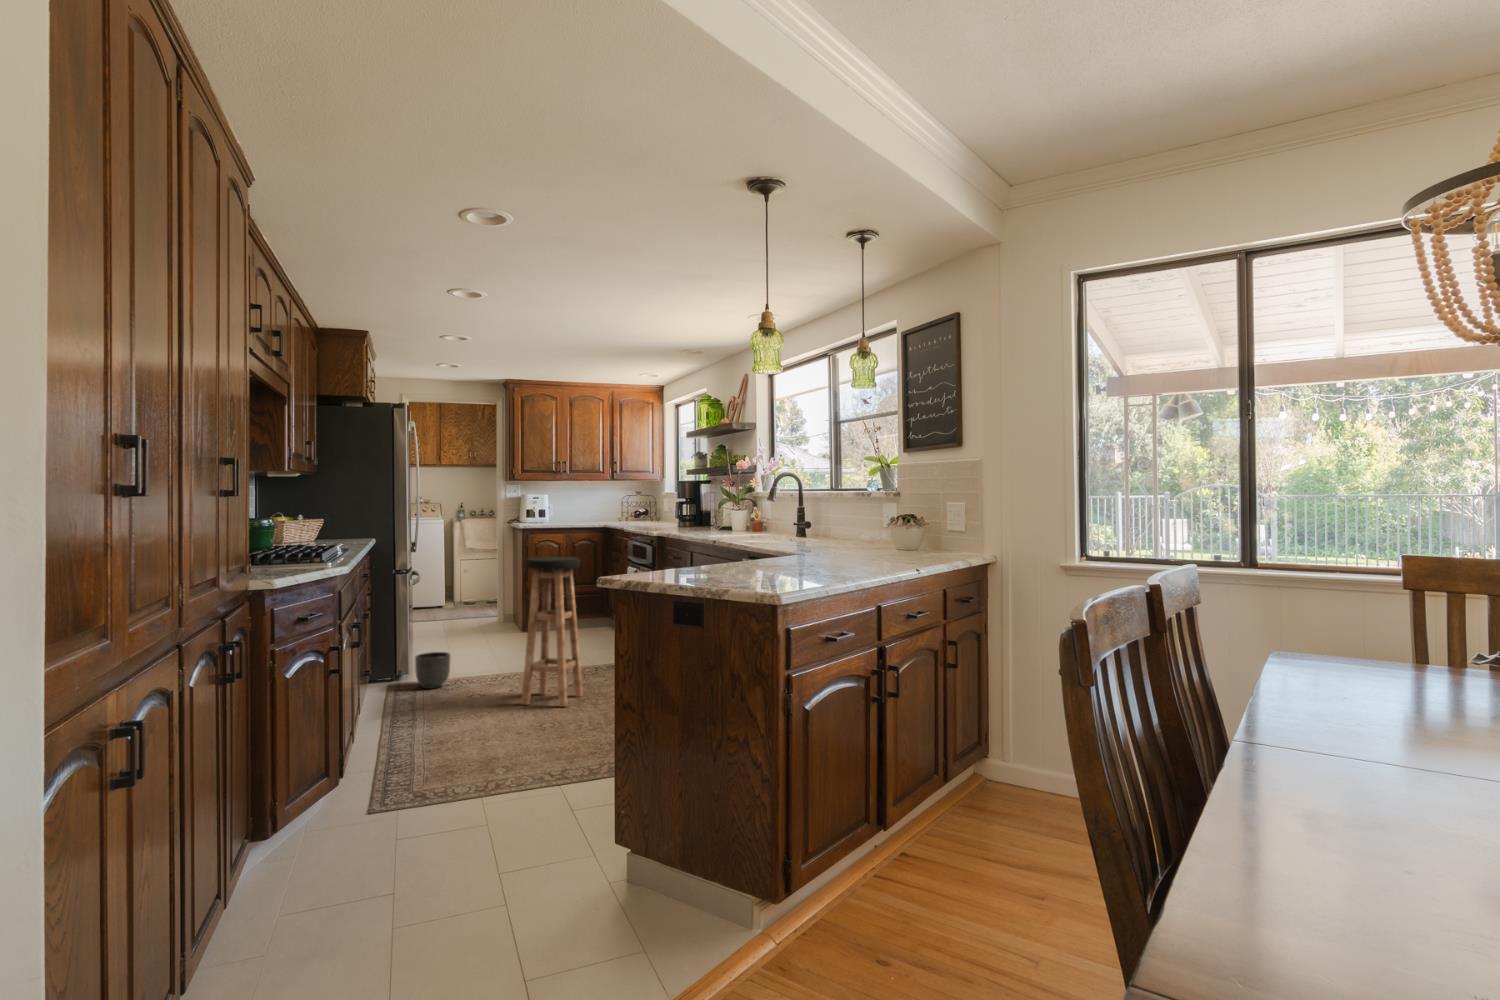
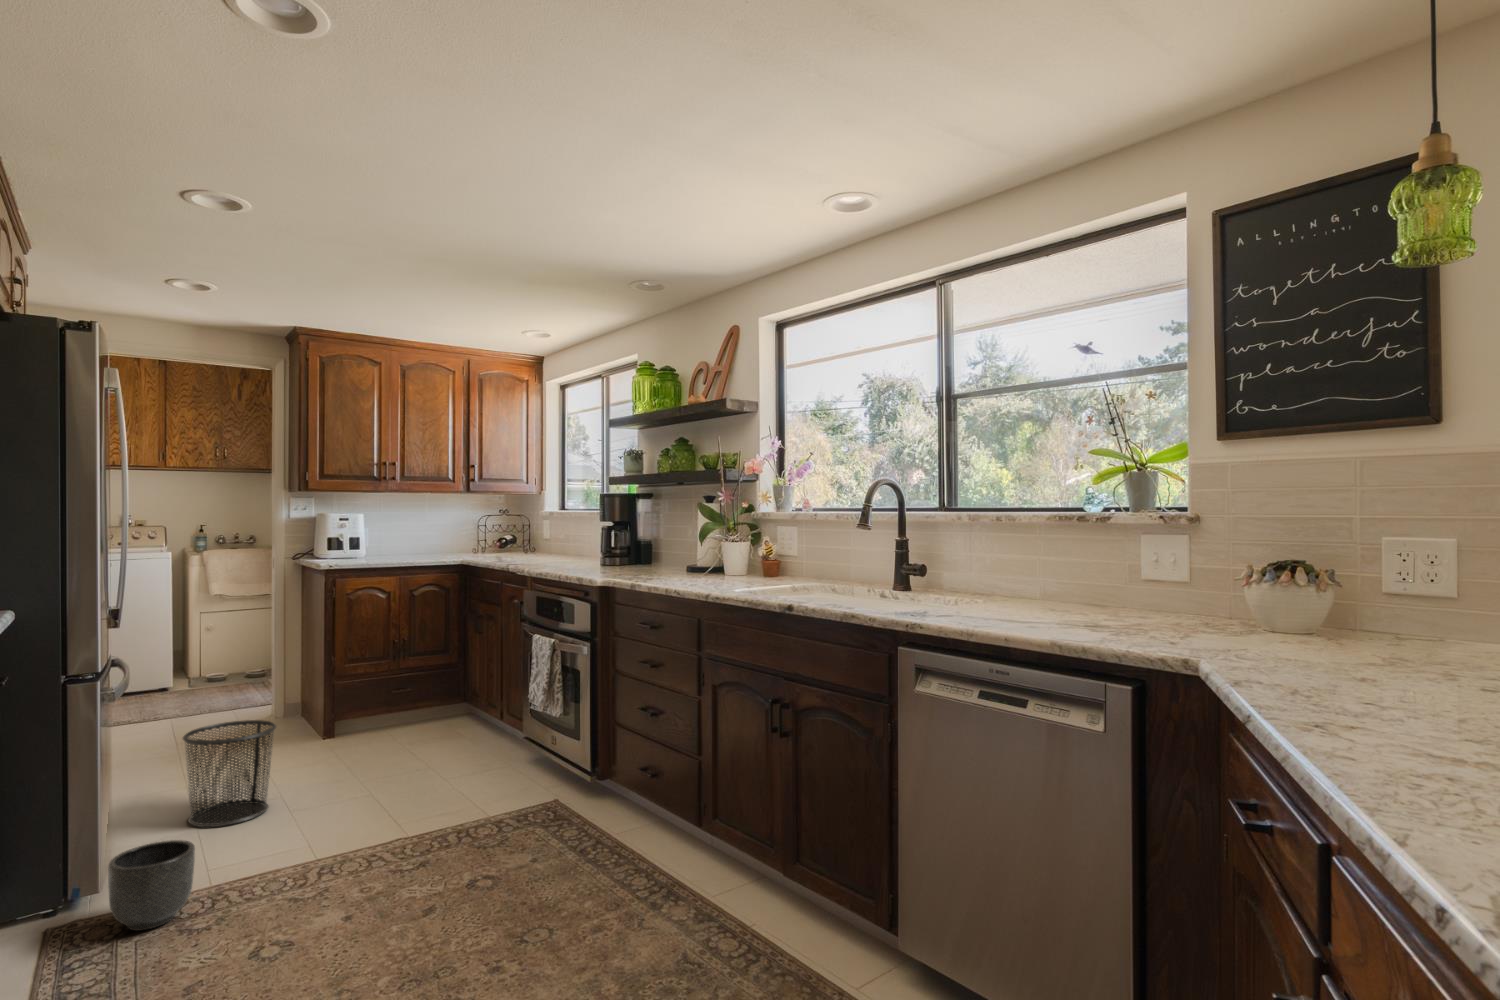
bar stool: present [521,557,583,707] -> none [372,639,497,964]
waste bin: none [447,609,492,661] -> present [183,720,276,827]

